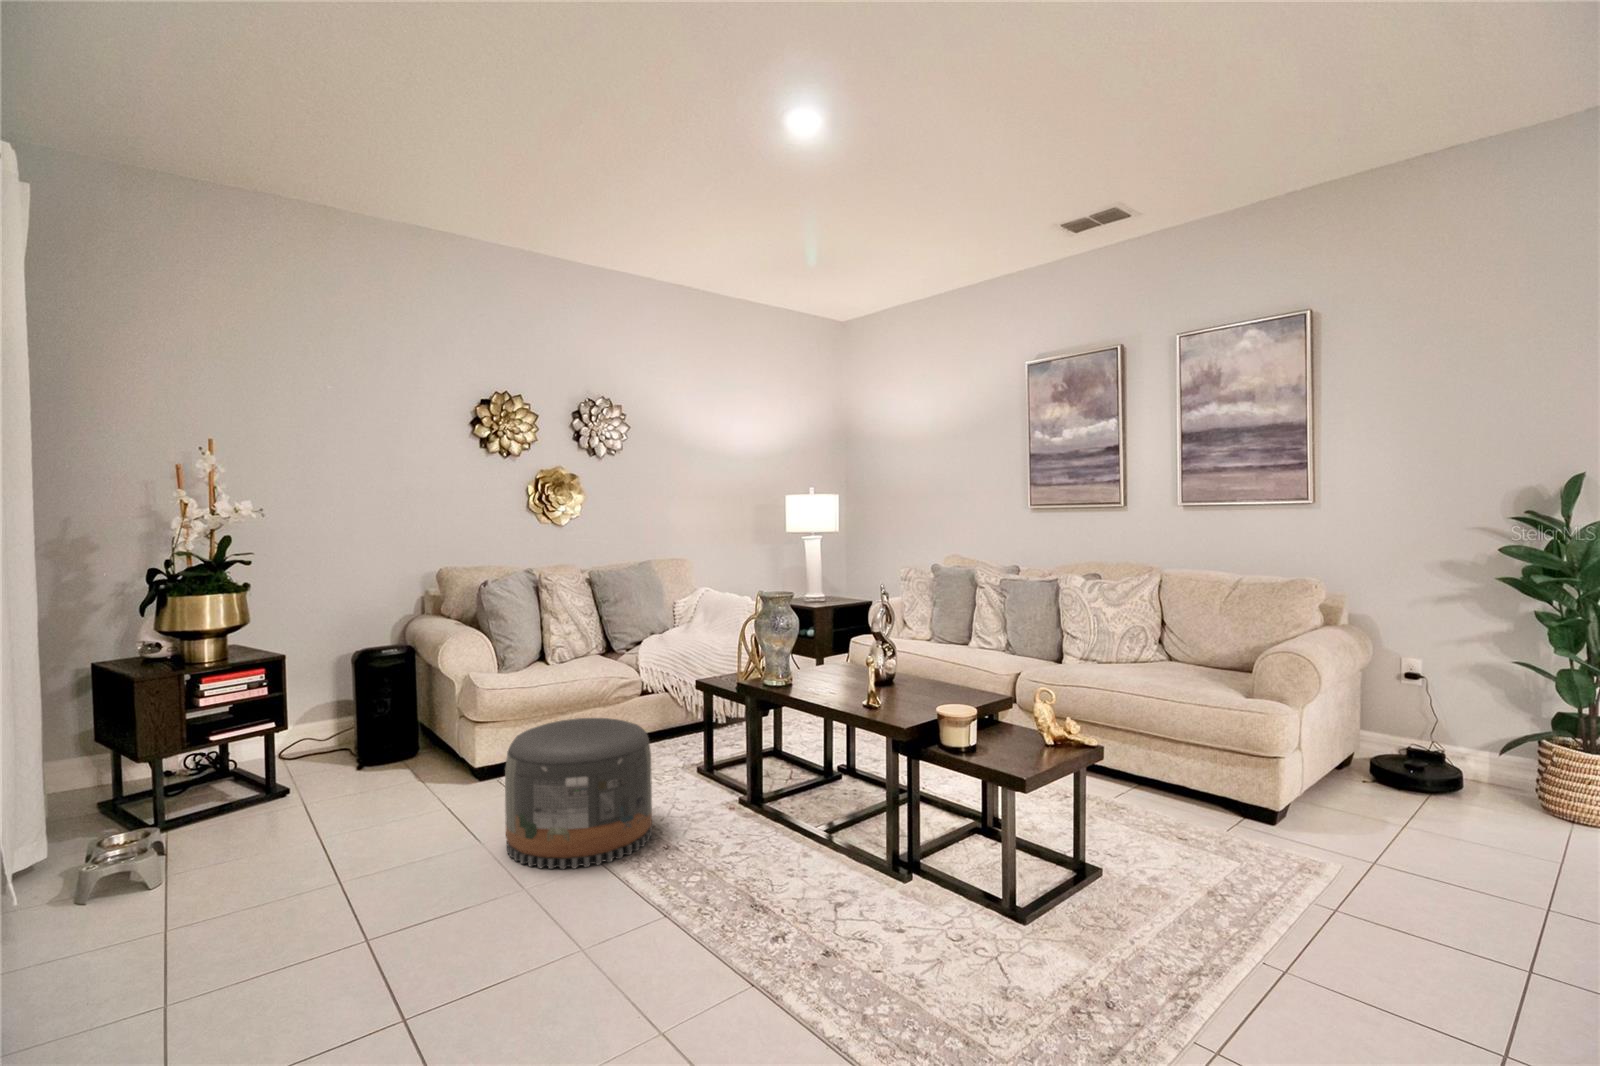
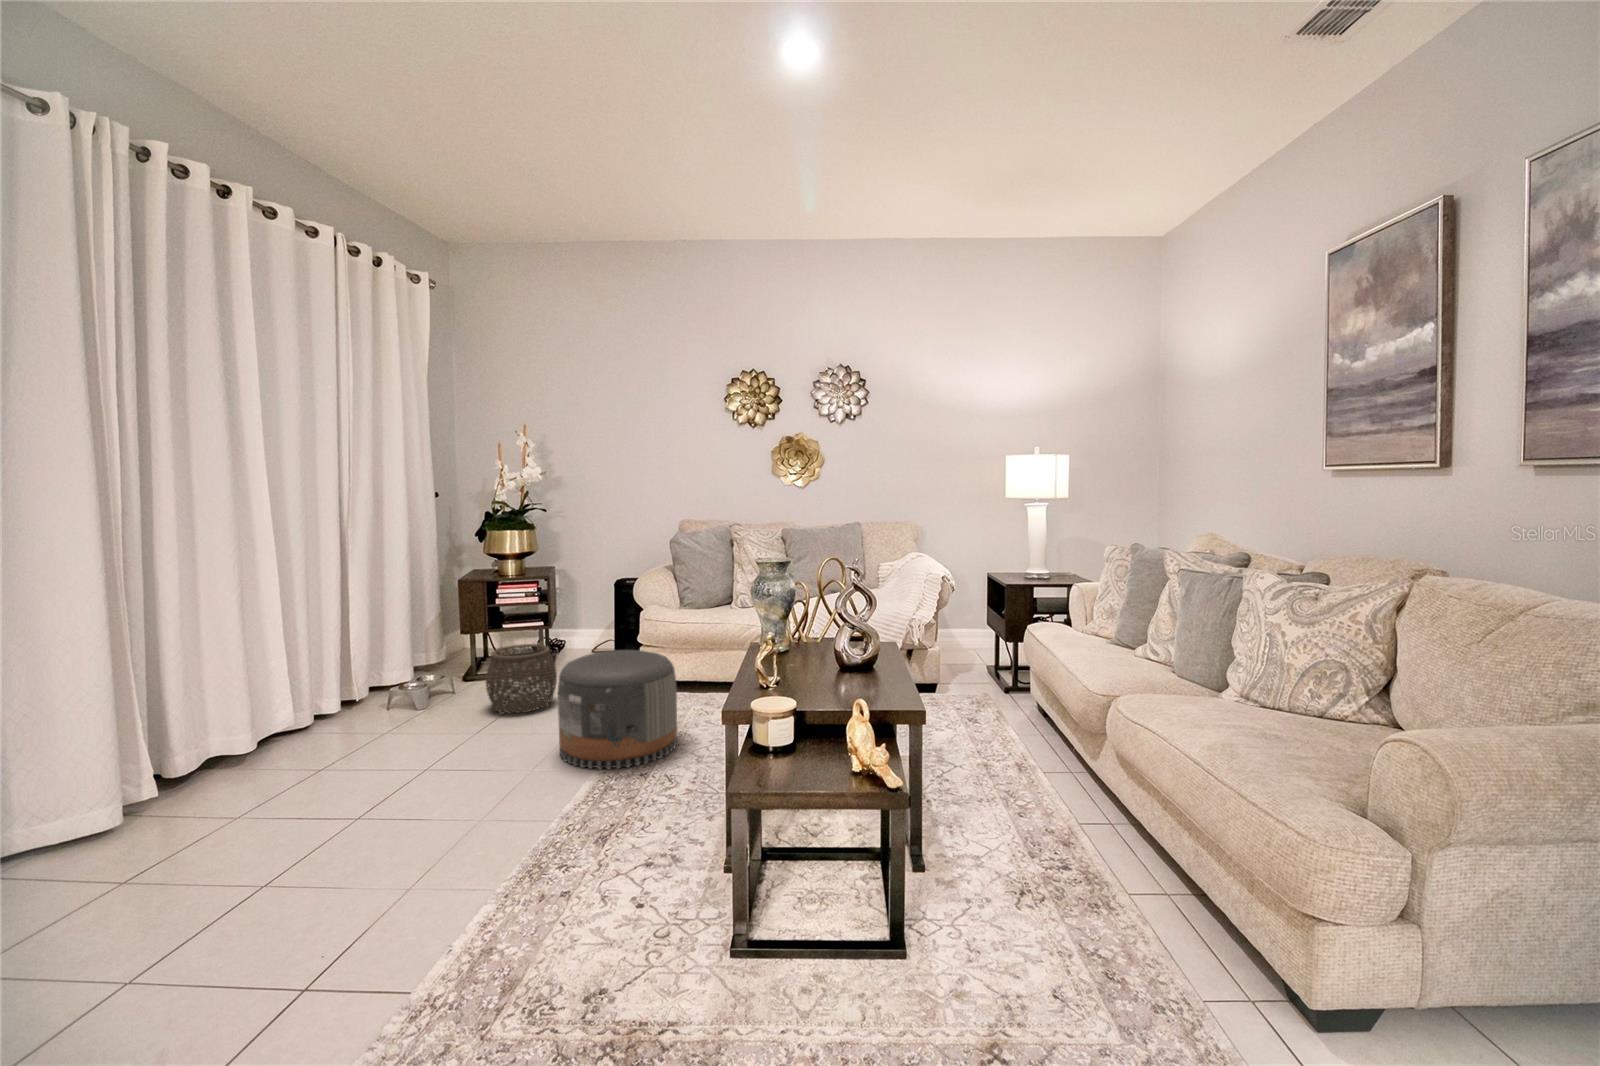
woven basket: none [274,750,389,859] -> present [486,644,557,713]

